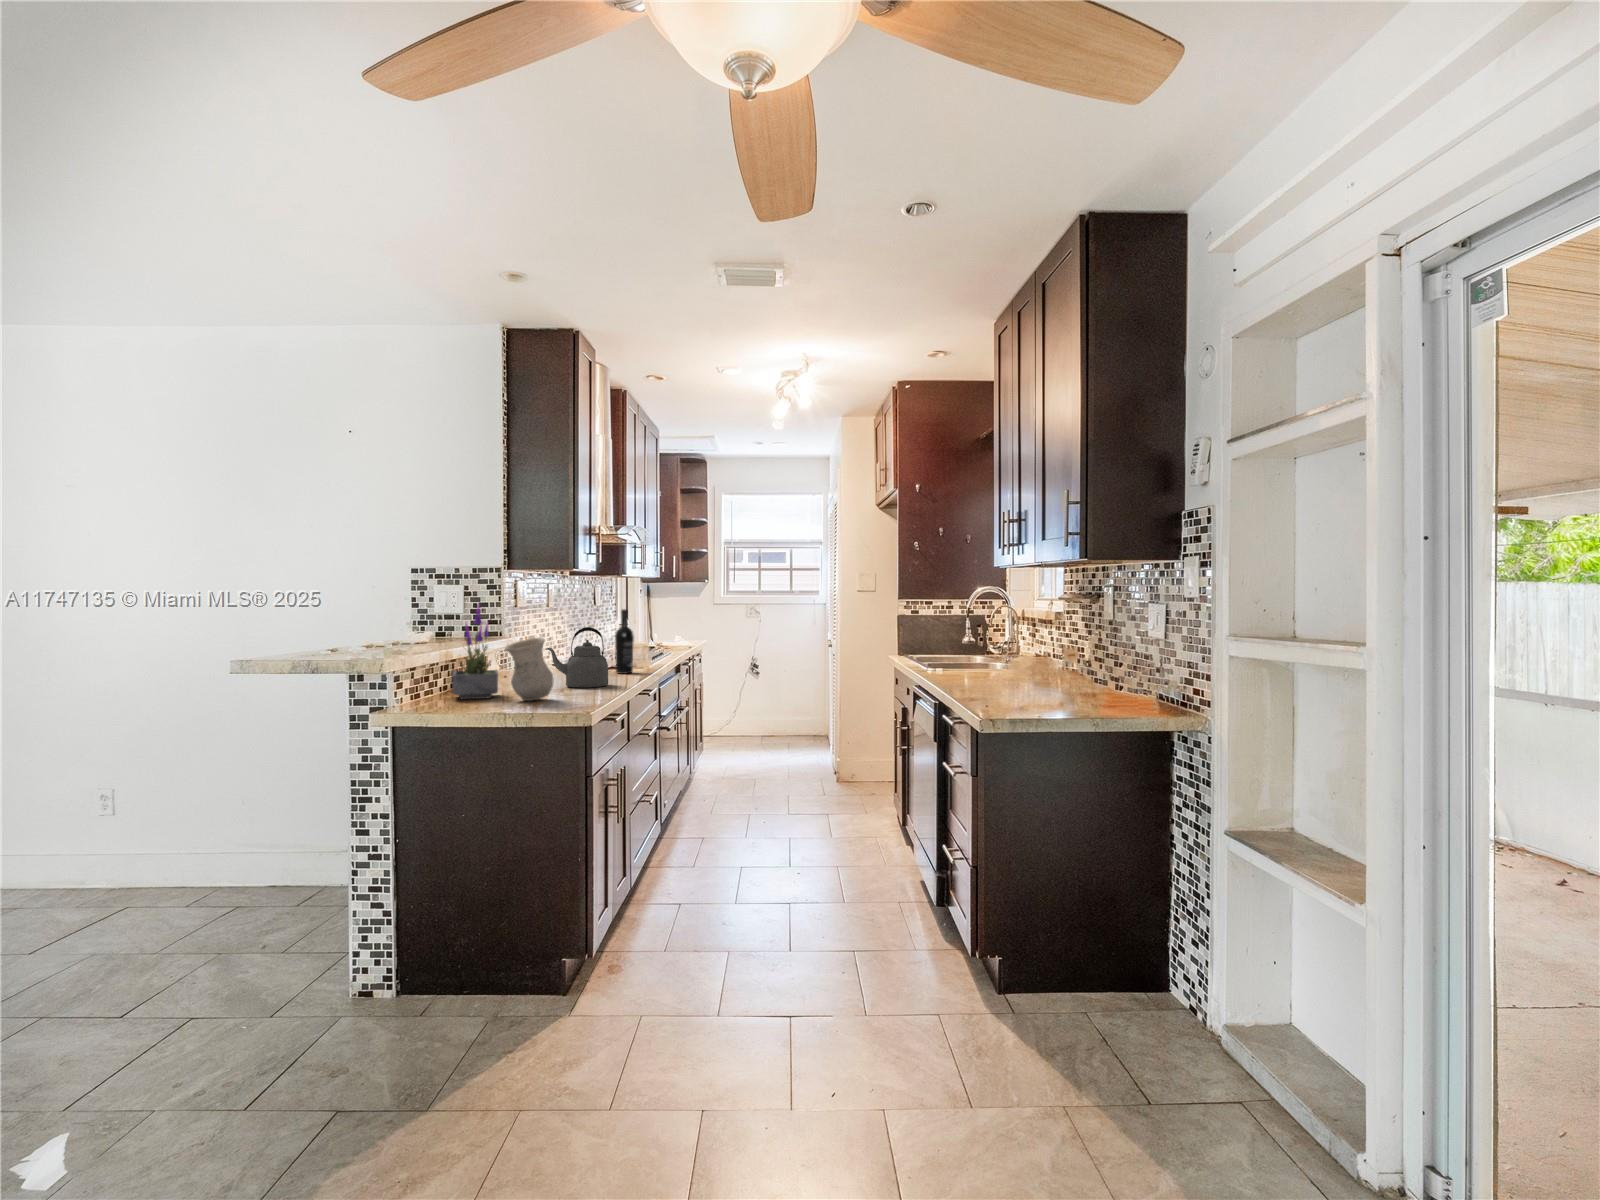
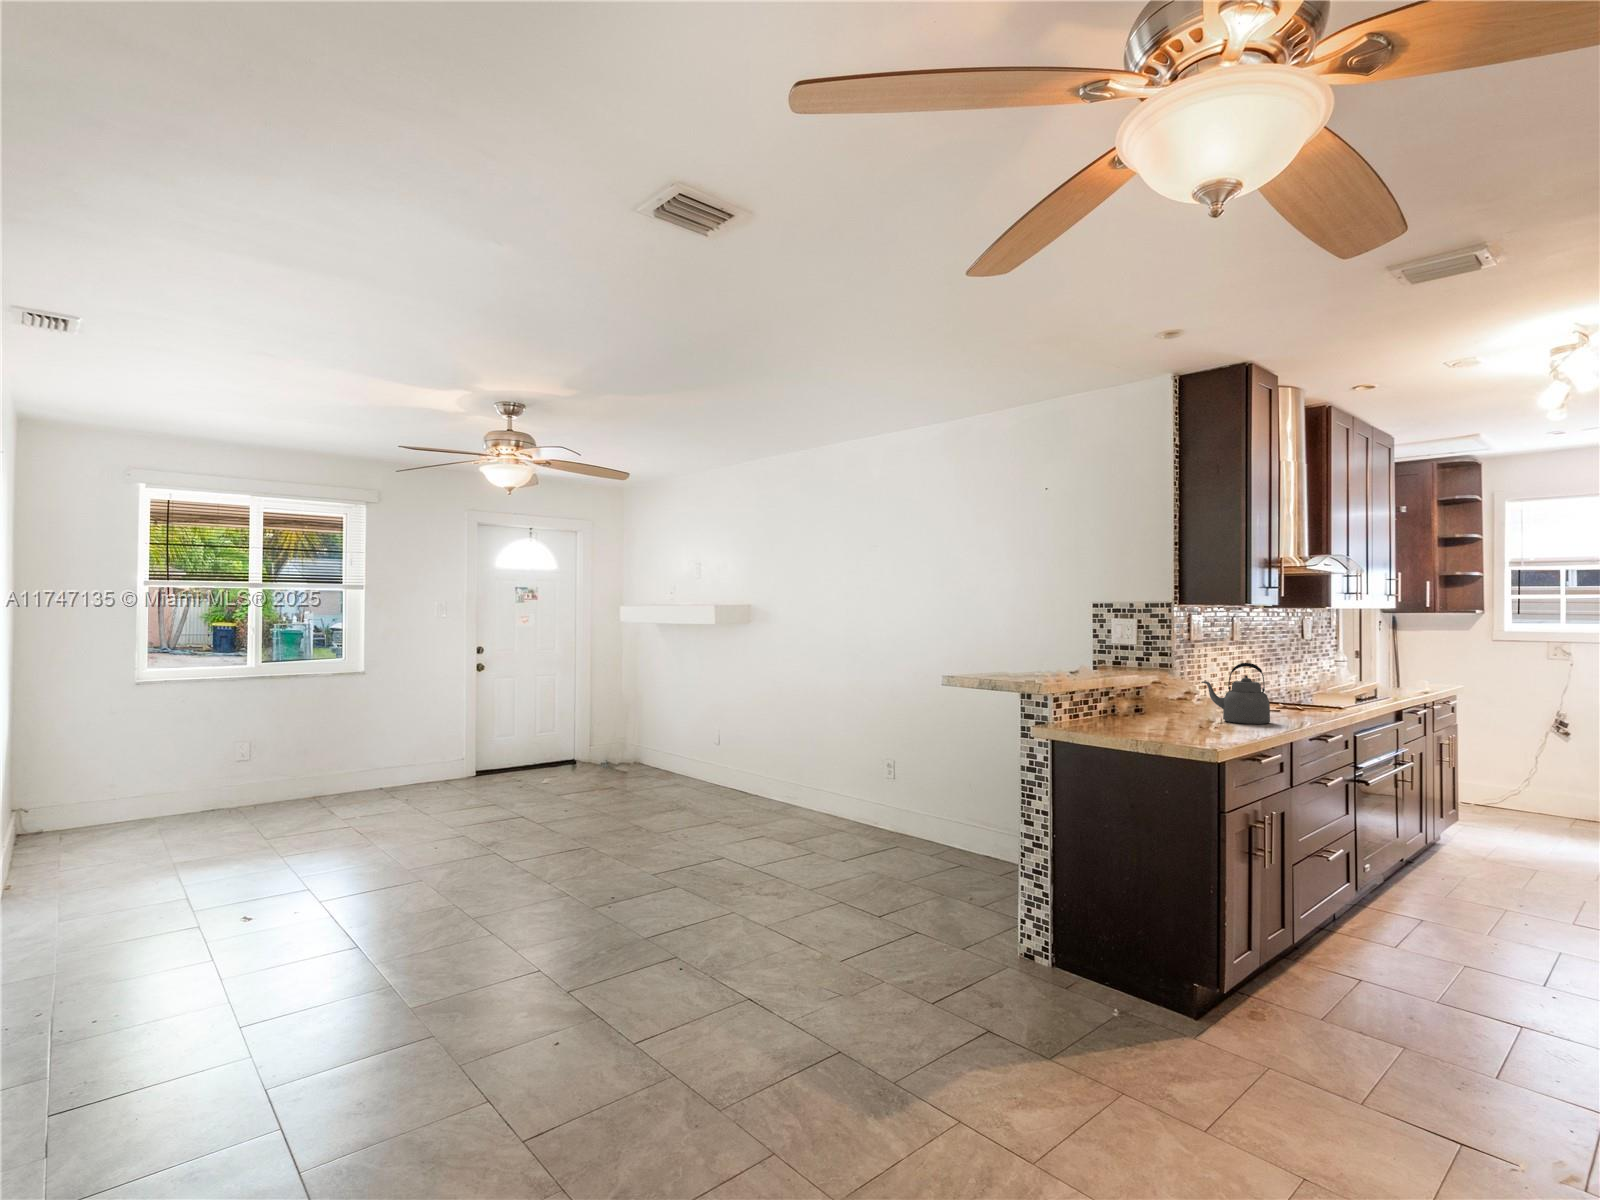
potted plant: present [452,604,498,699] -> none [1105,635,1150,724]
wine bottle: present [615,609,634,674] -> none [1294,645,1317,714]
vase: present [505,637,553,701] -> none [1147,671,1195,730]

